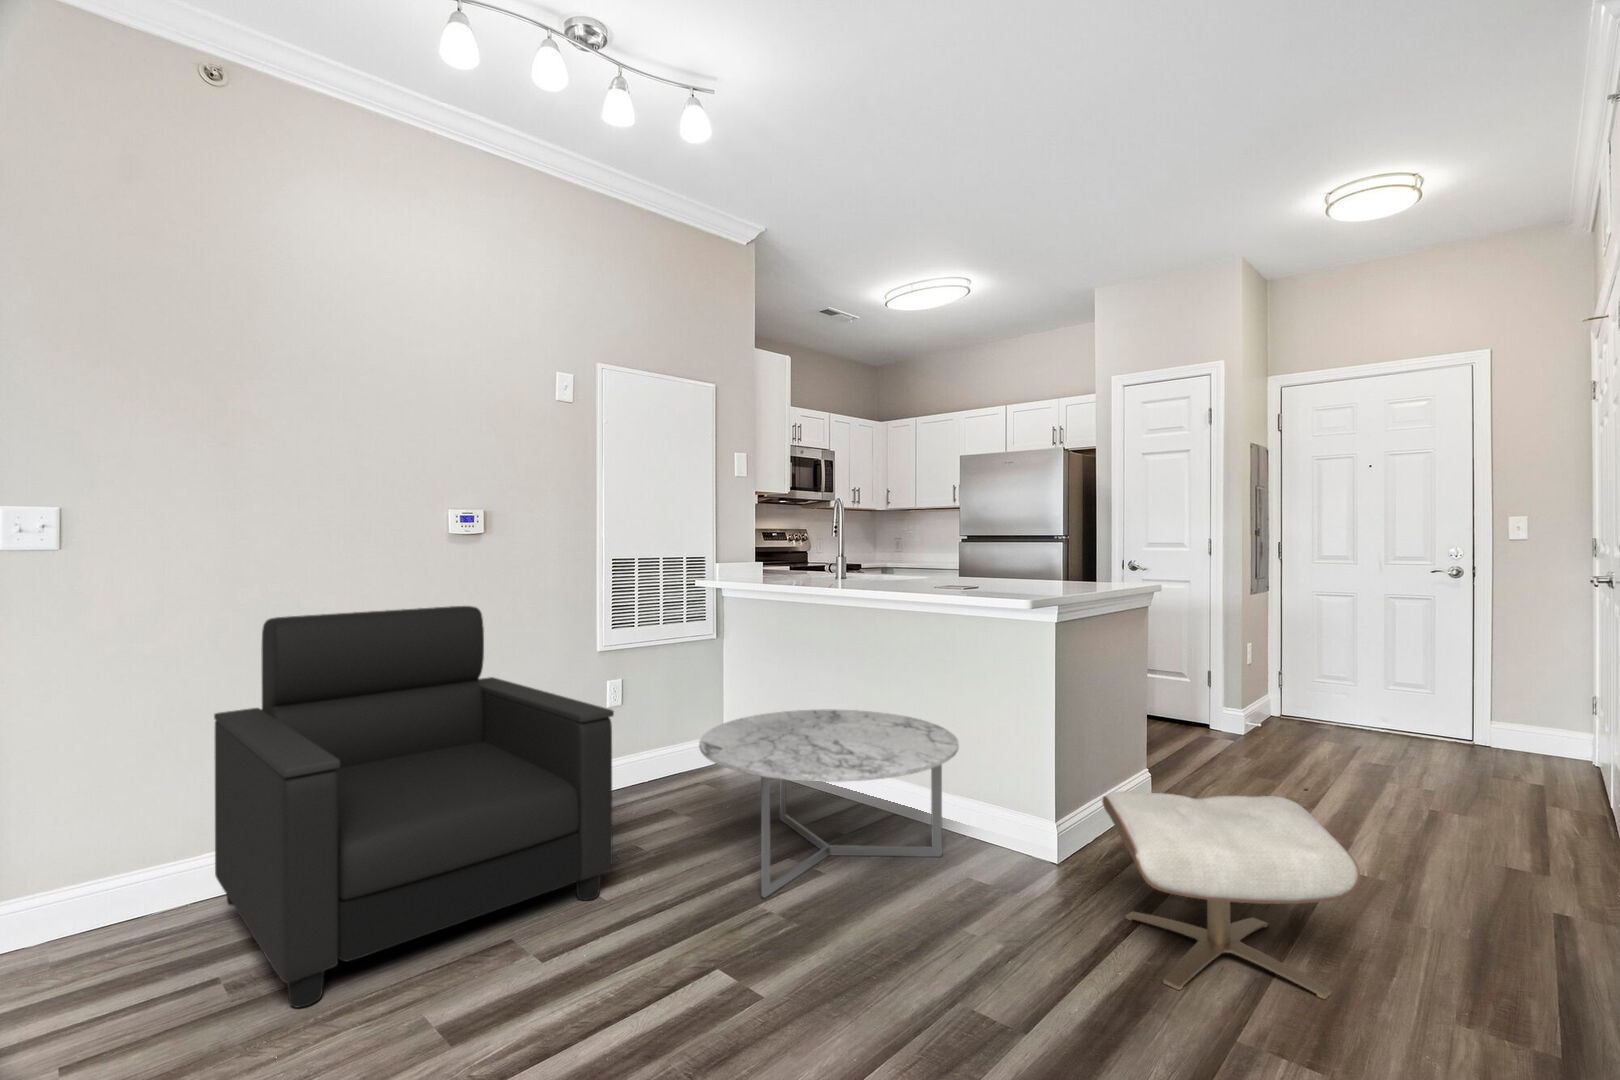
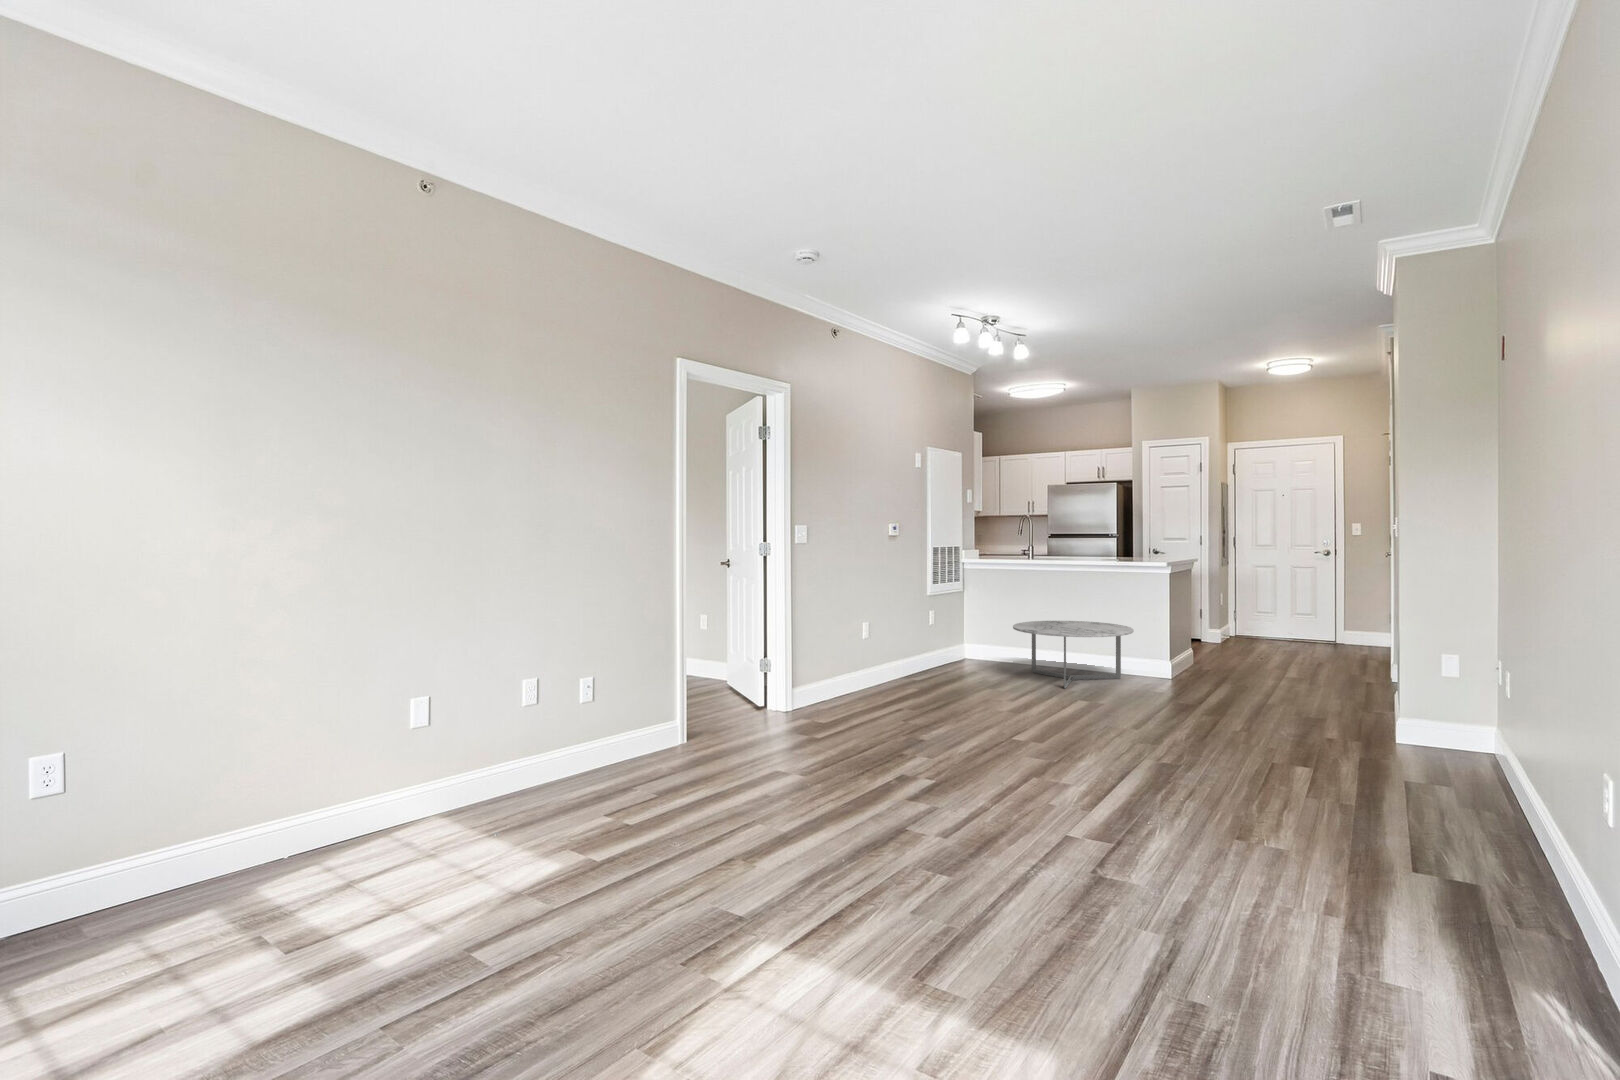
armchair: present [214,606,614,1008] -> none [839,571,1003,711]
ottoman: present [1102,791,1360,999] -> none [1201,637,1299,699]

